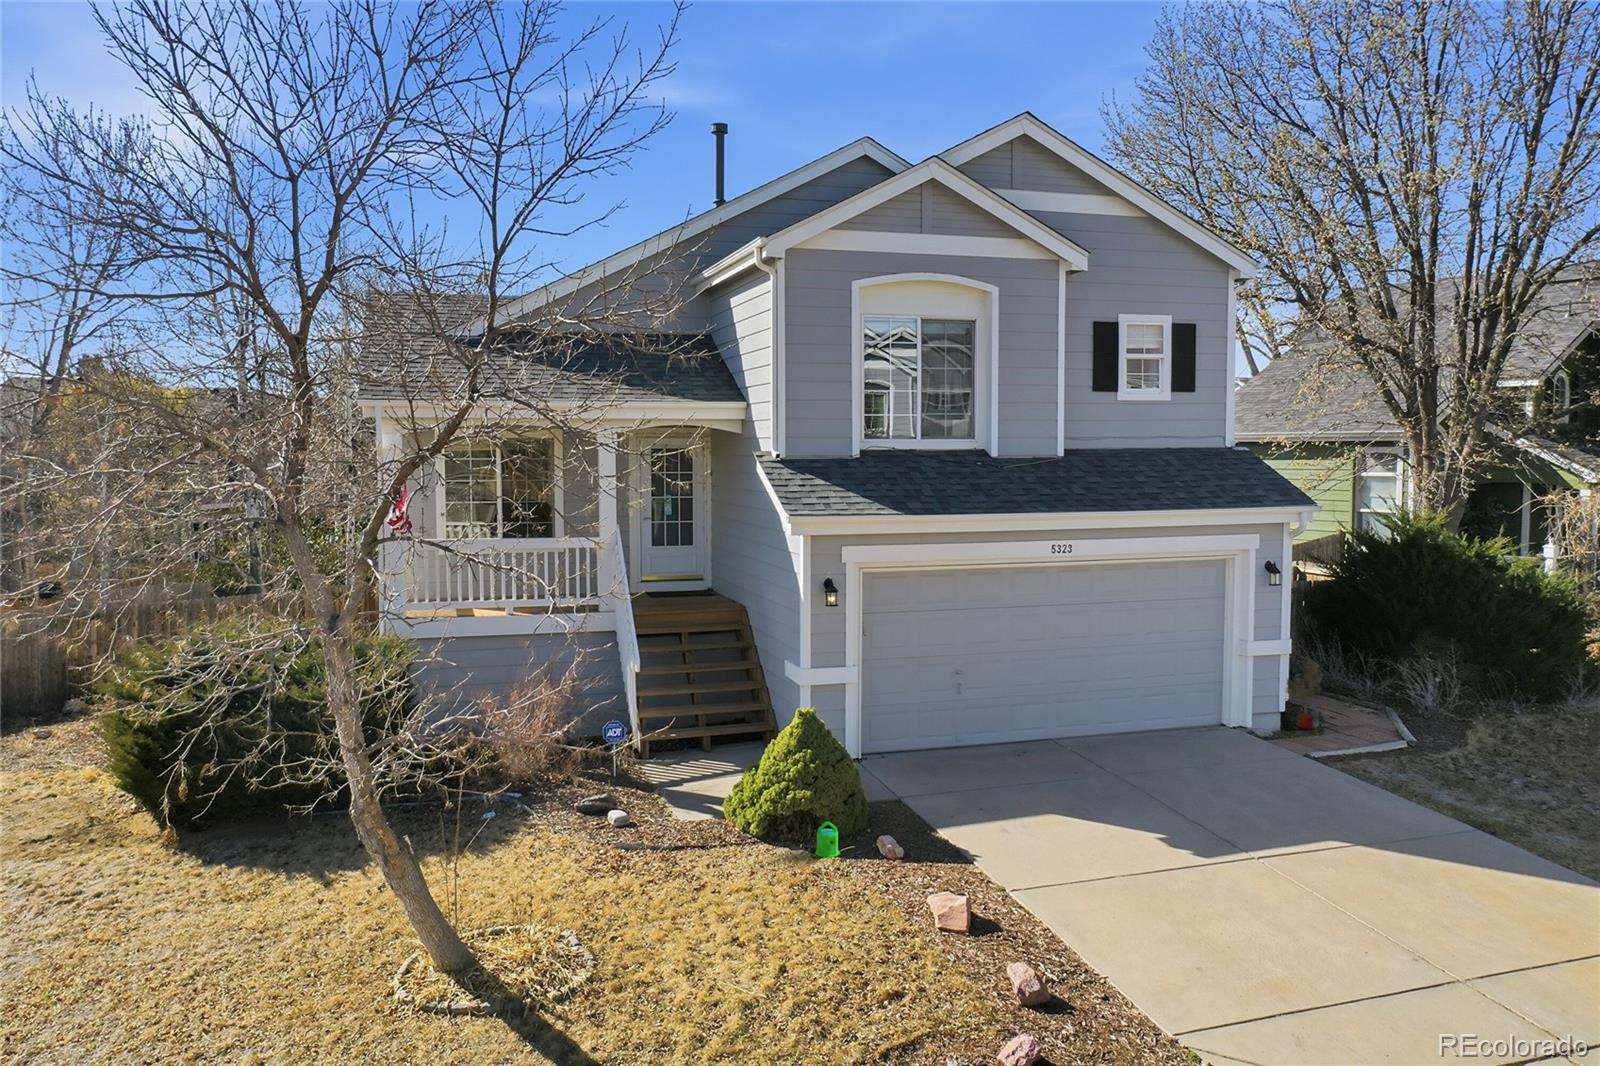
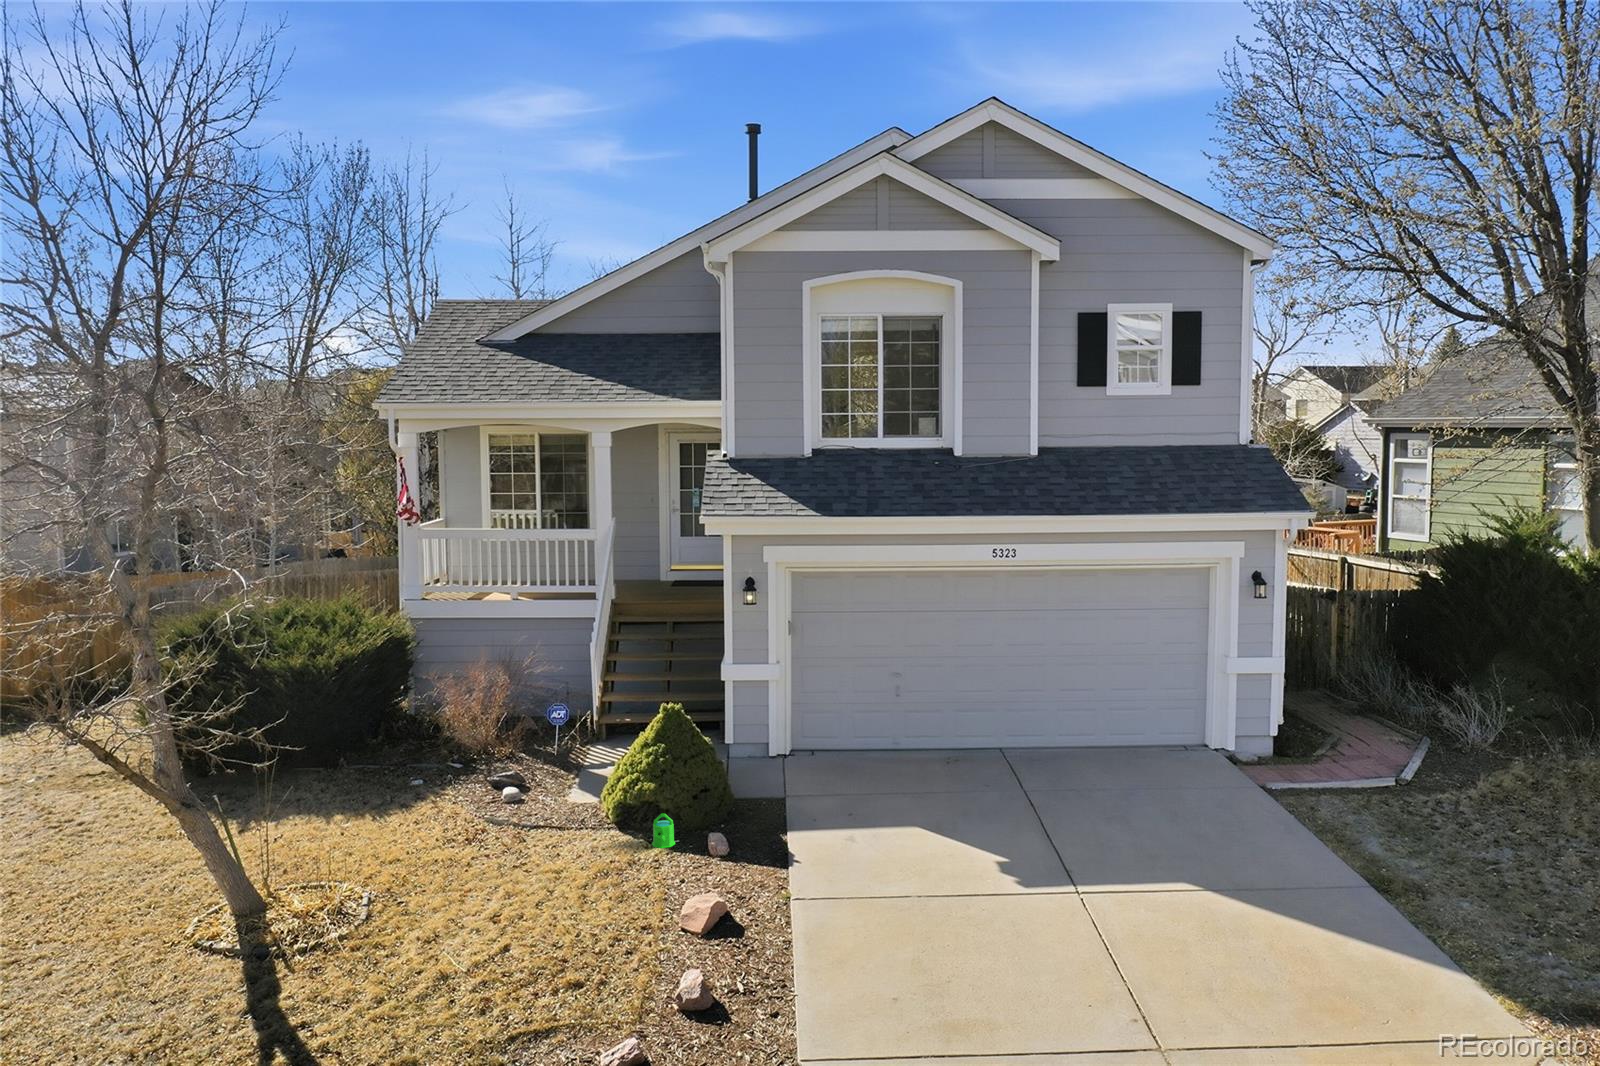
potted tree: present [1286,657,1323,729] -> none [1279,679,1331,761]

